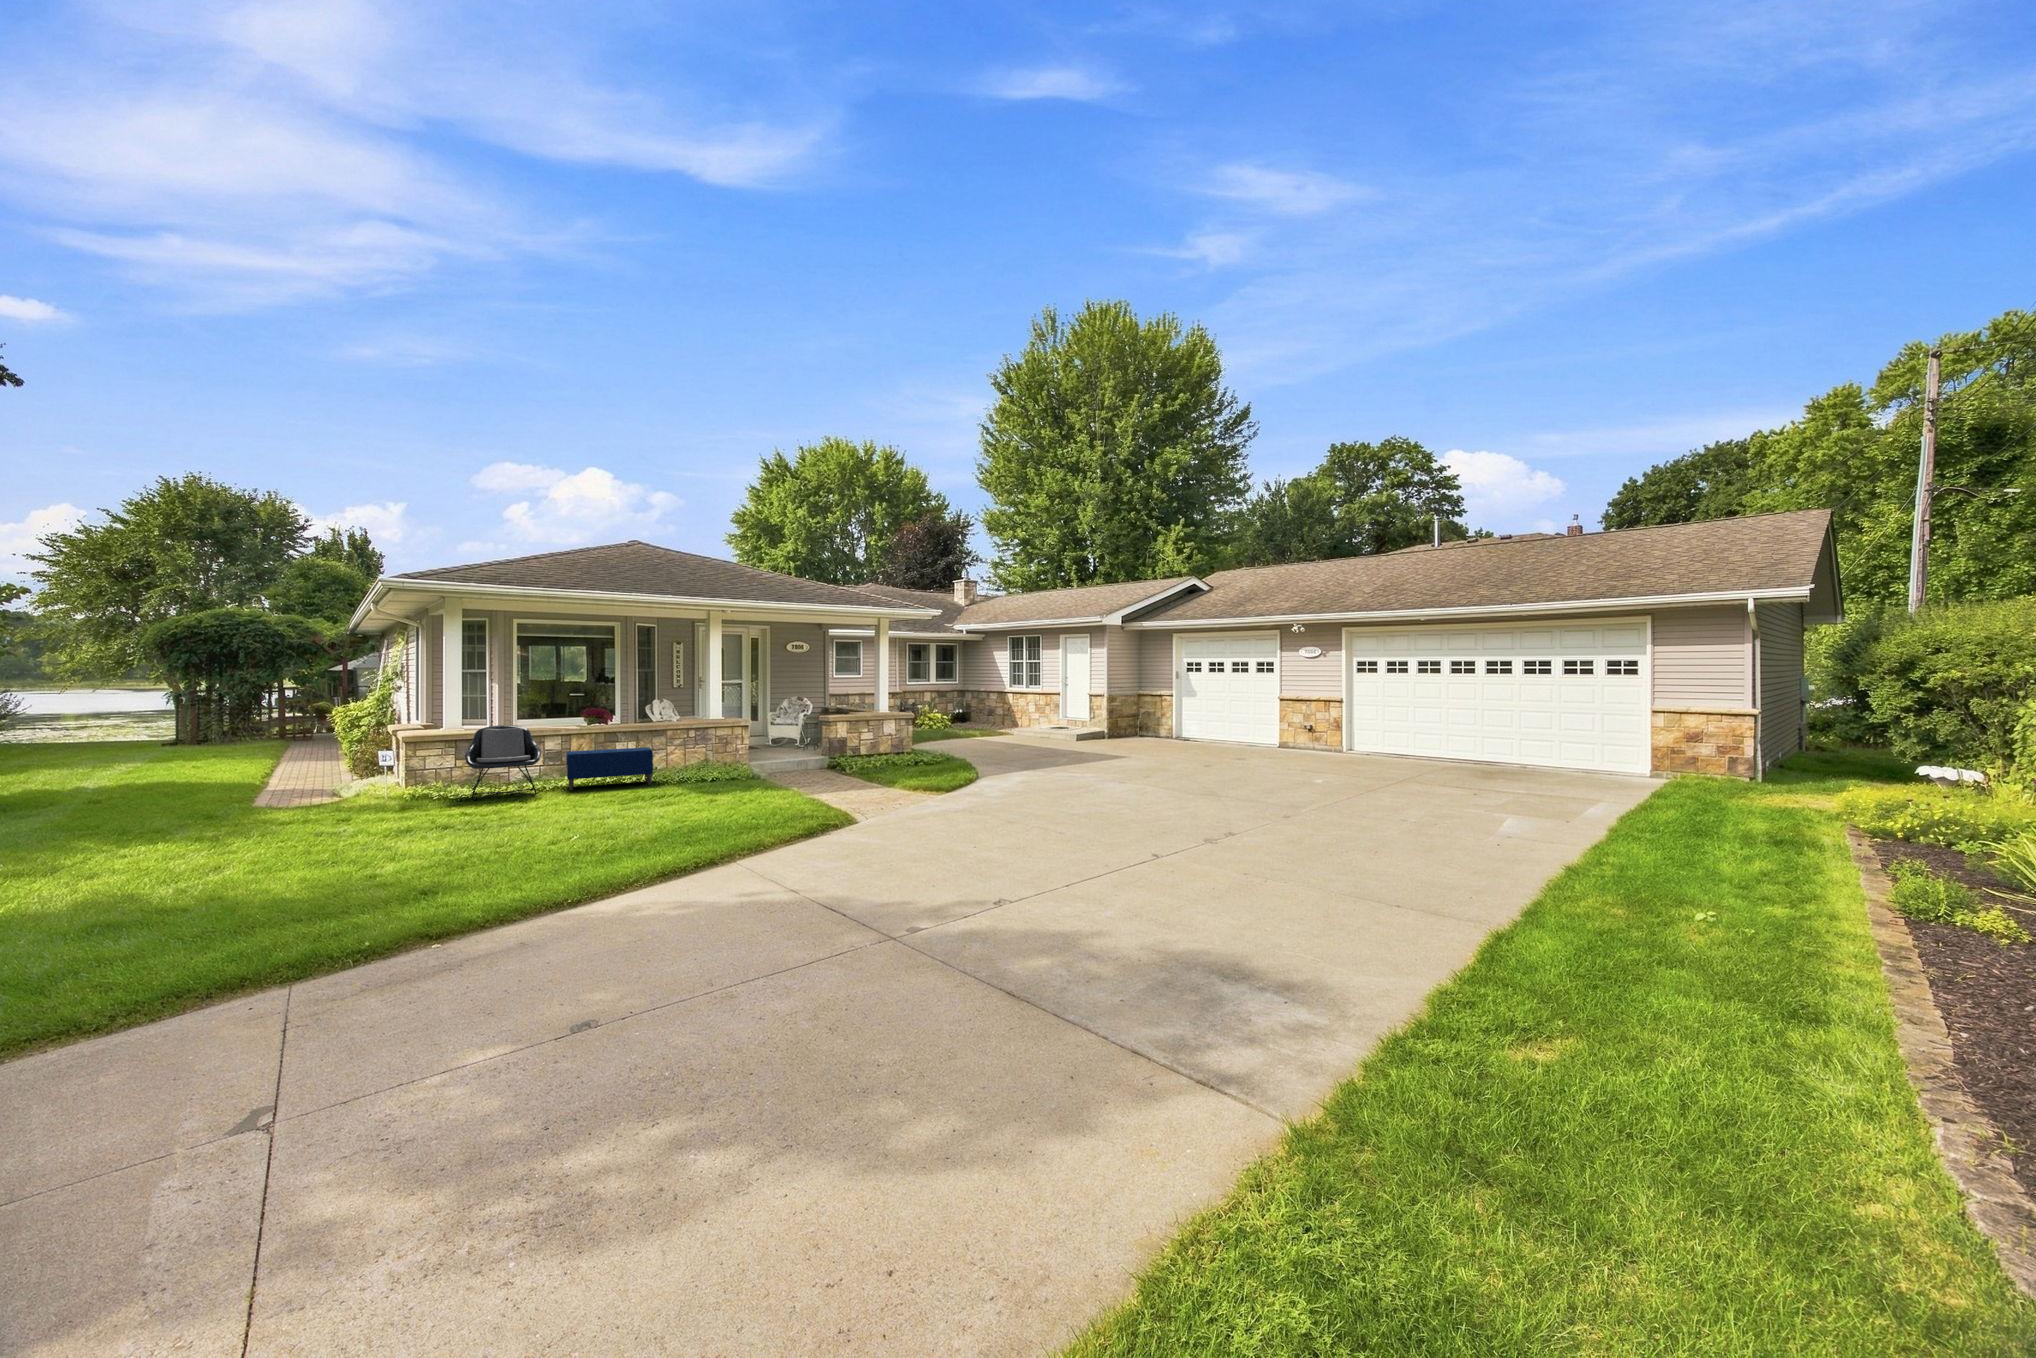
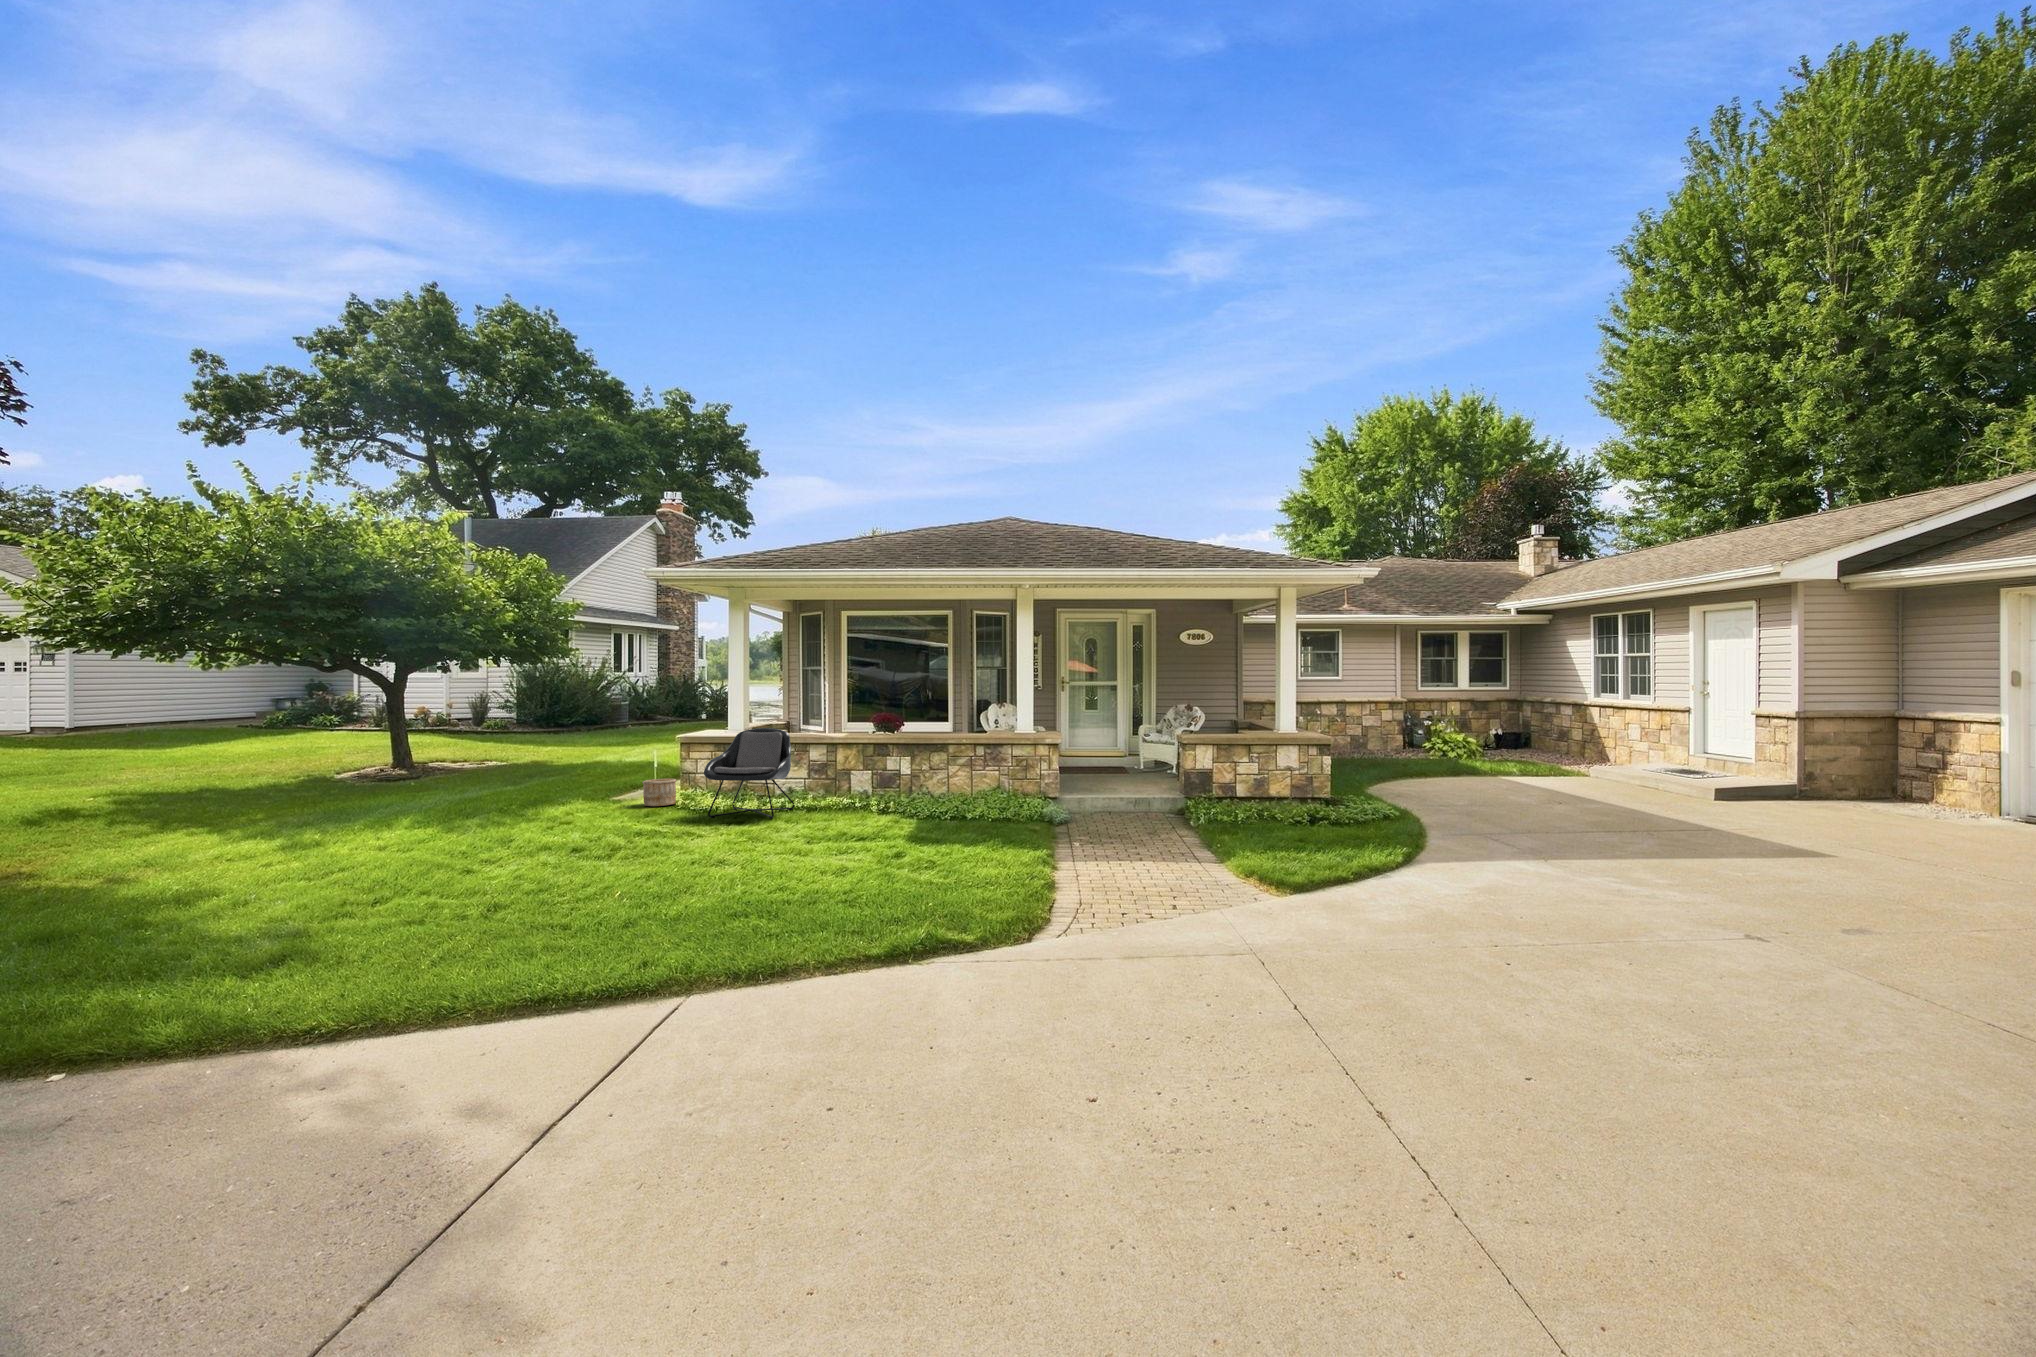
bench: present [566,747,653,791] -> none [814,765,923,818]
wooden bucket: none [363,775,401,801] -> present [642,779,676,806]

